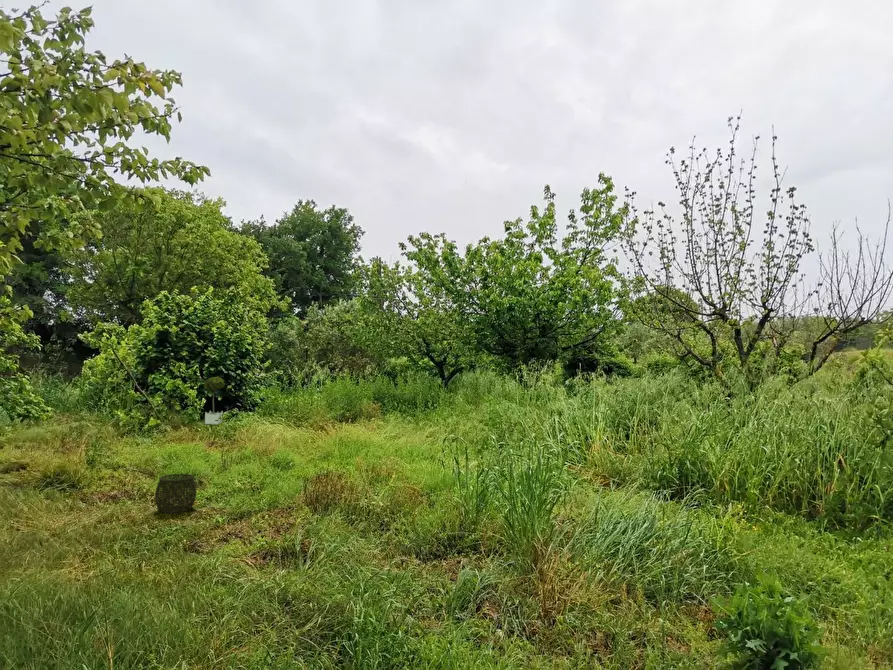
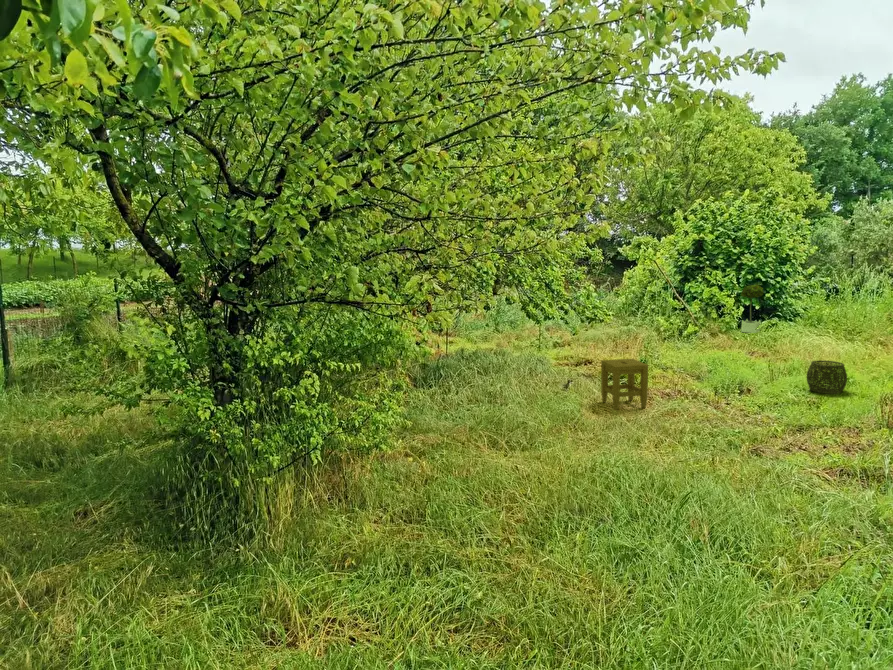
stool: none [32,454,92,516] -> present [601,359,648,410]
woven basket: present [155,474,197,513] -> present [807,360,847,394]

